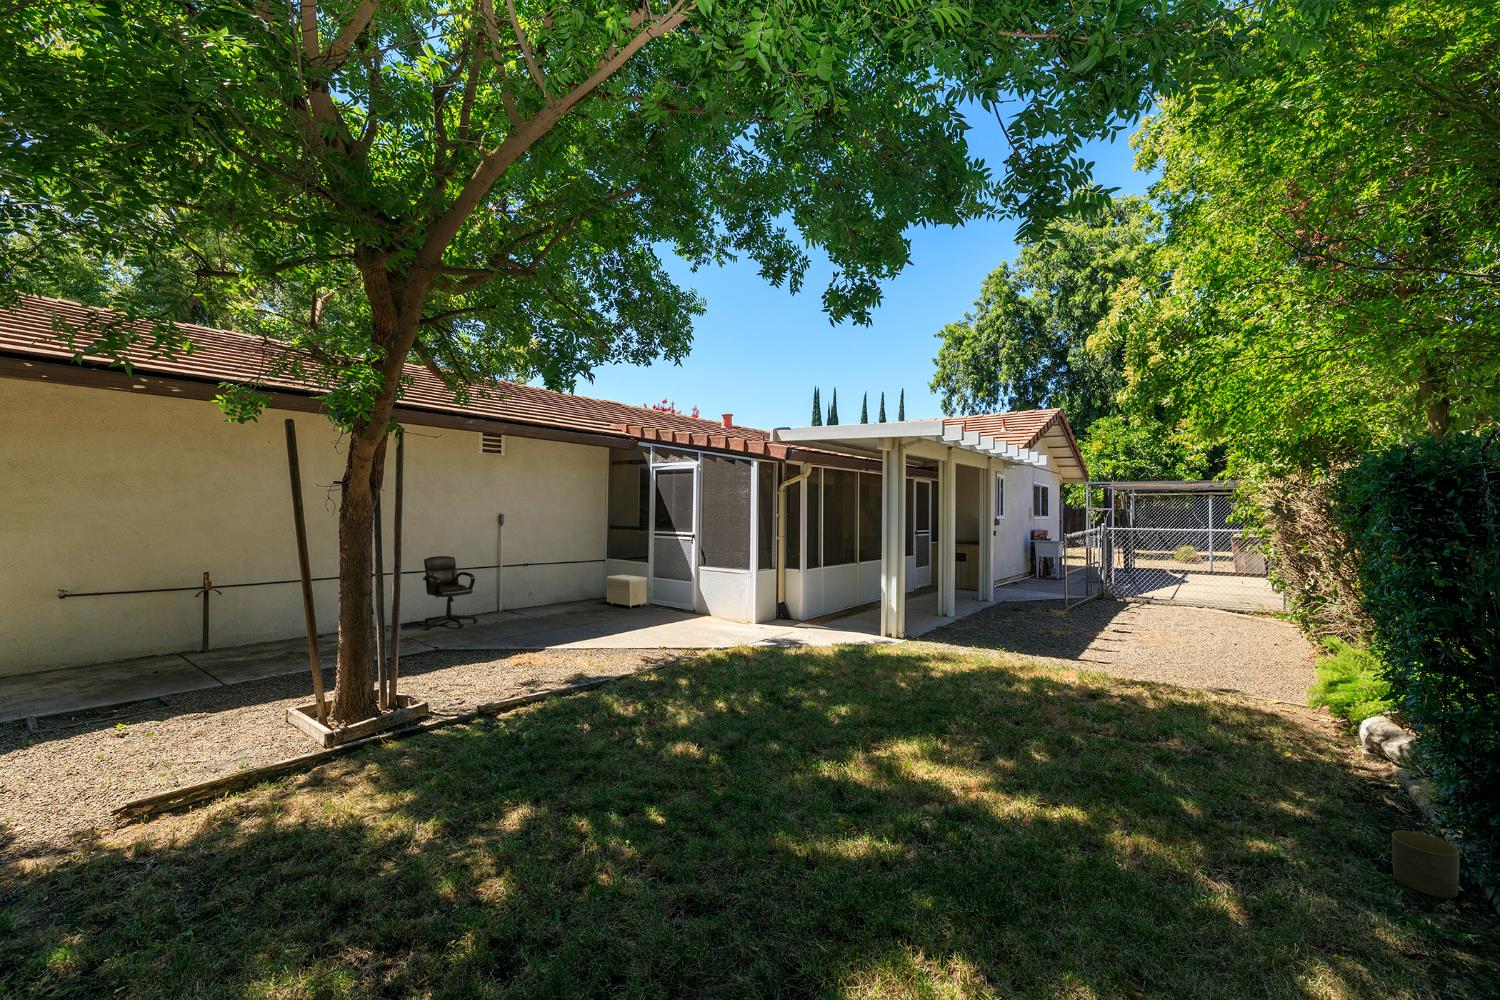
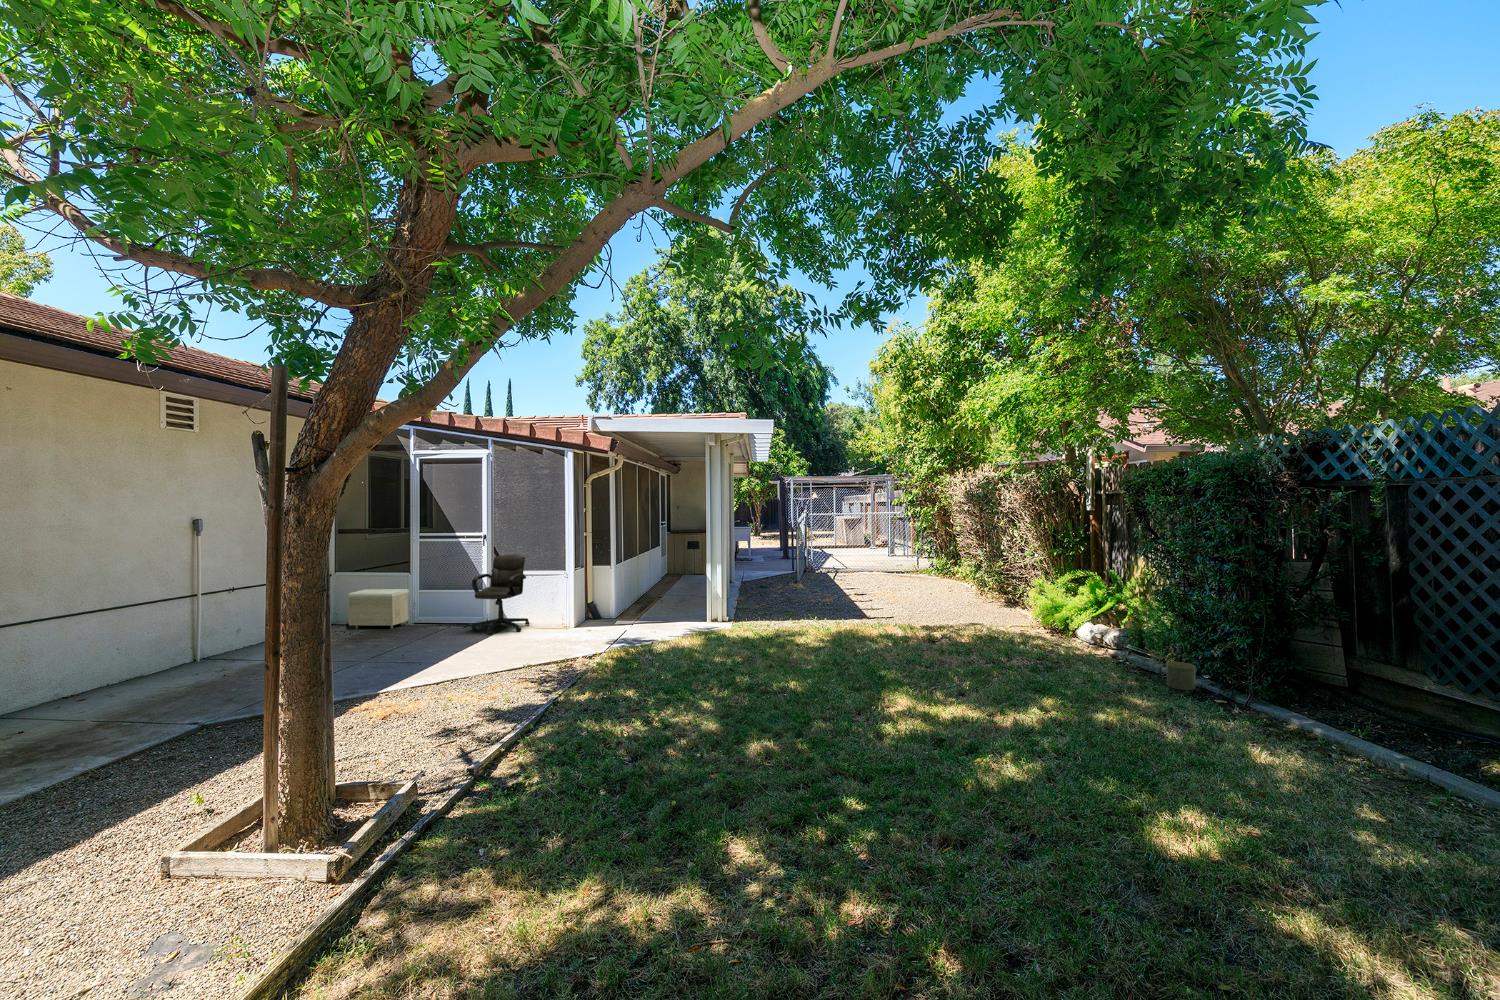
chair: present [423,556,478,630] -> present [471,555,529,635]

